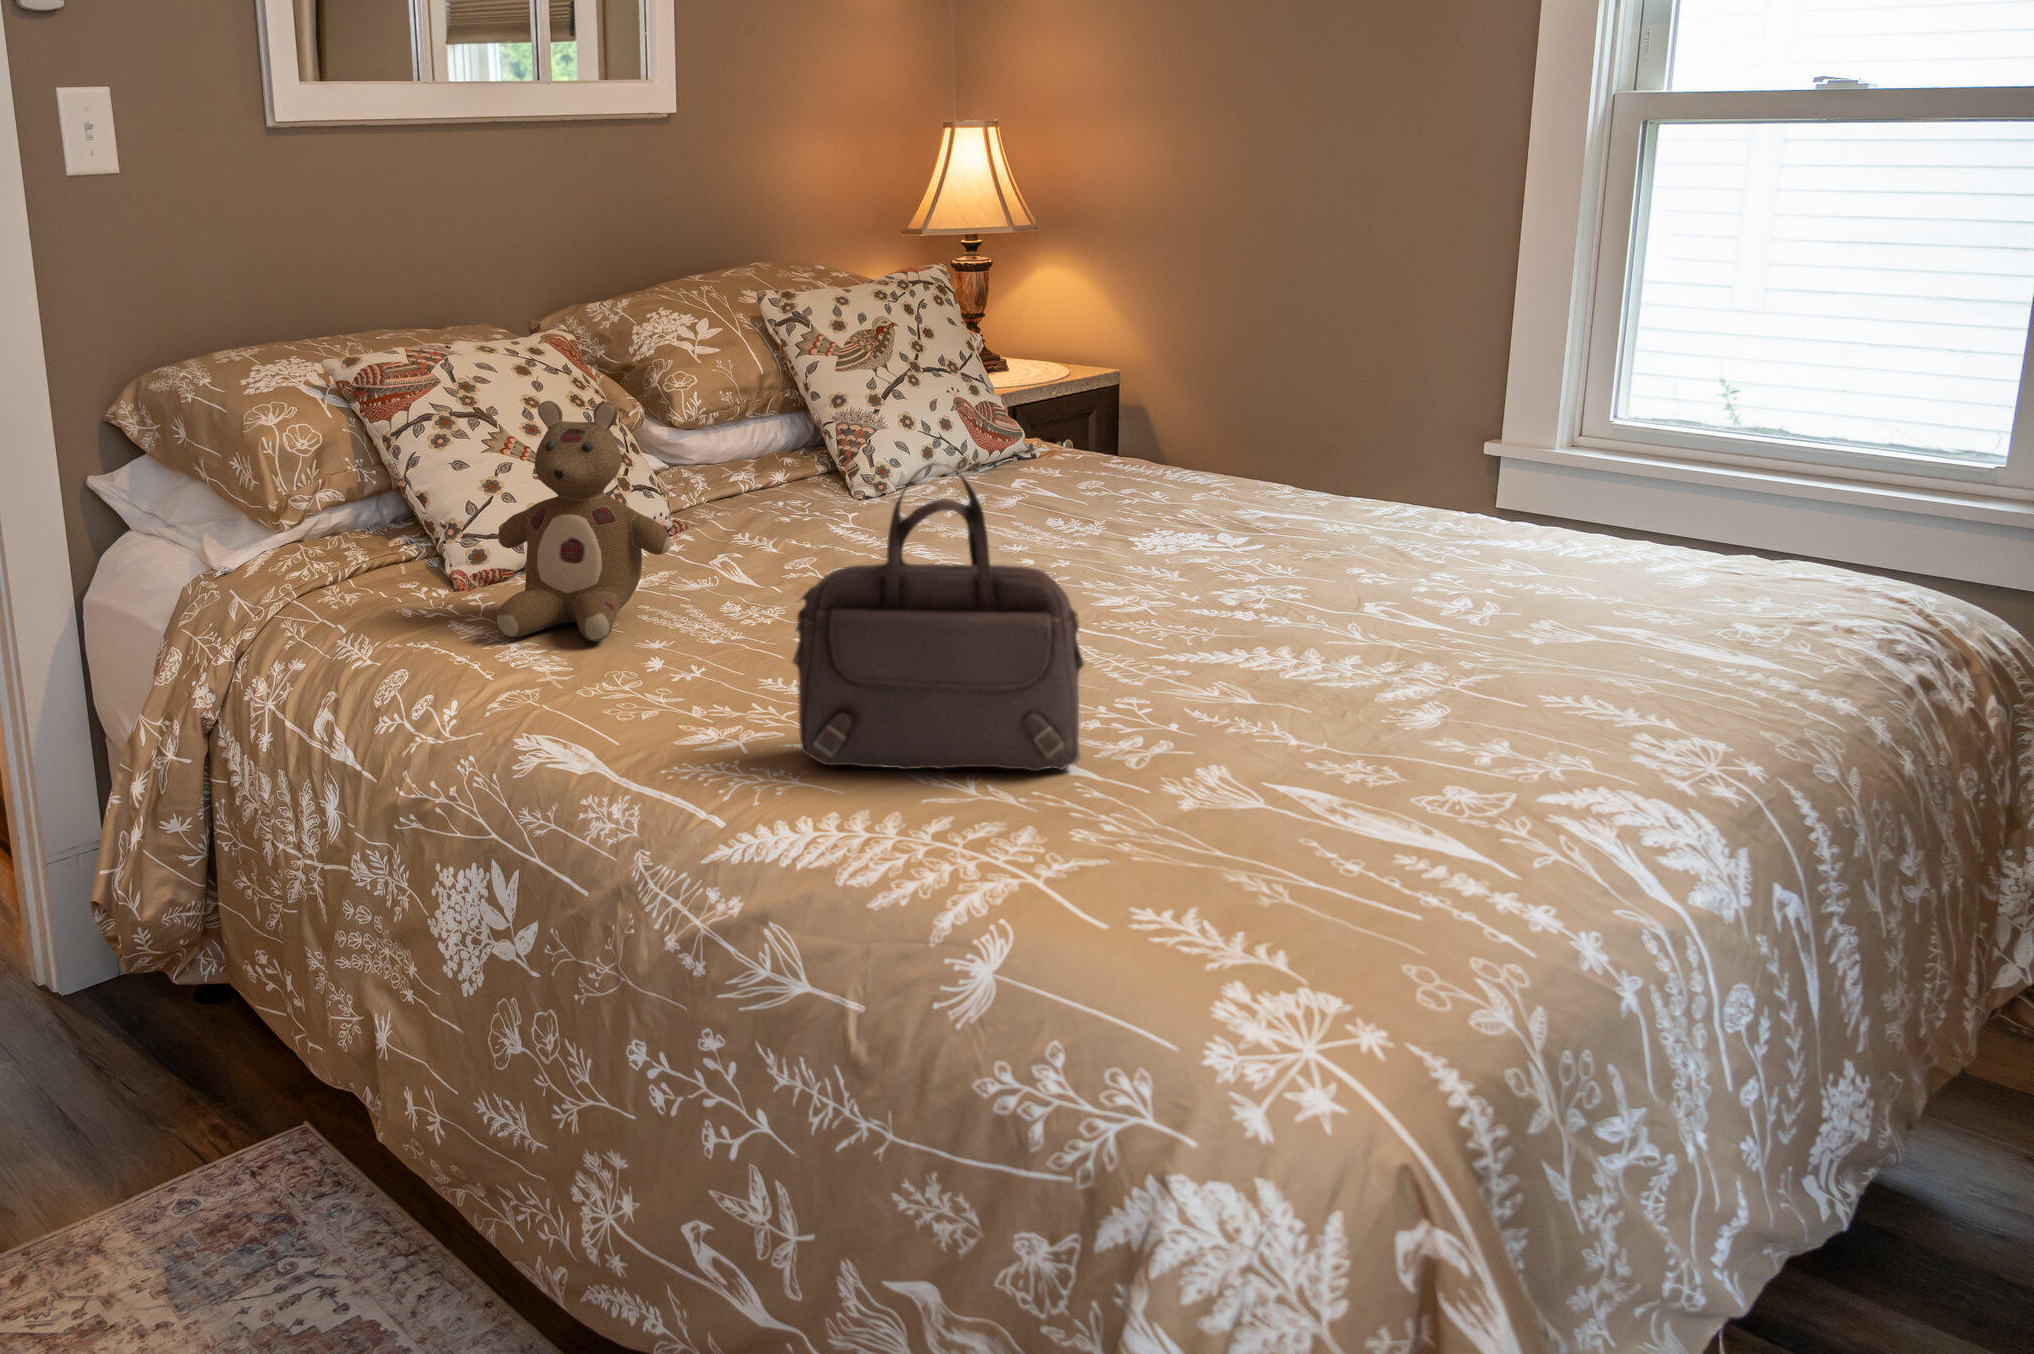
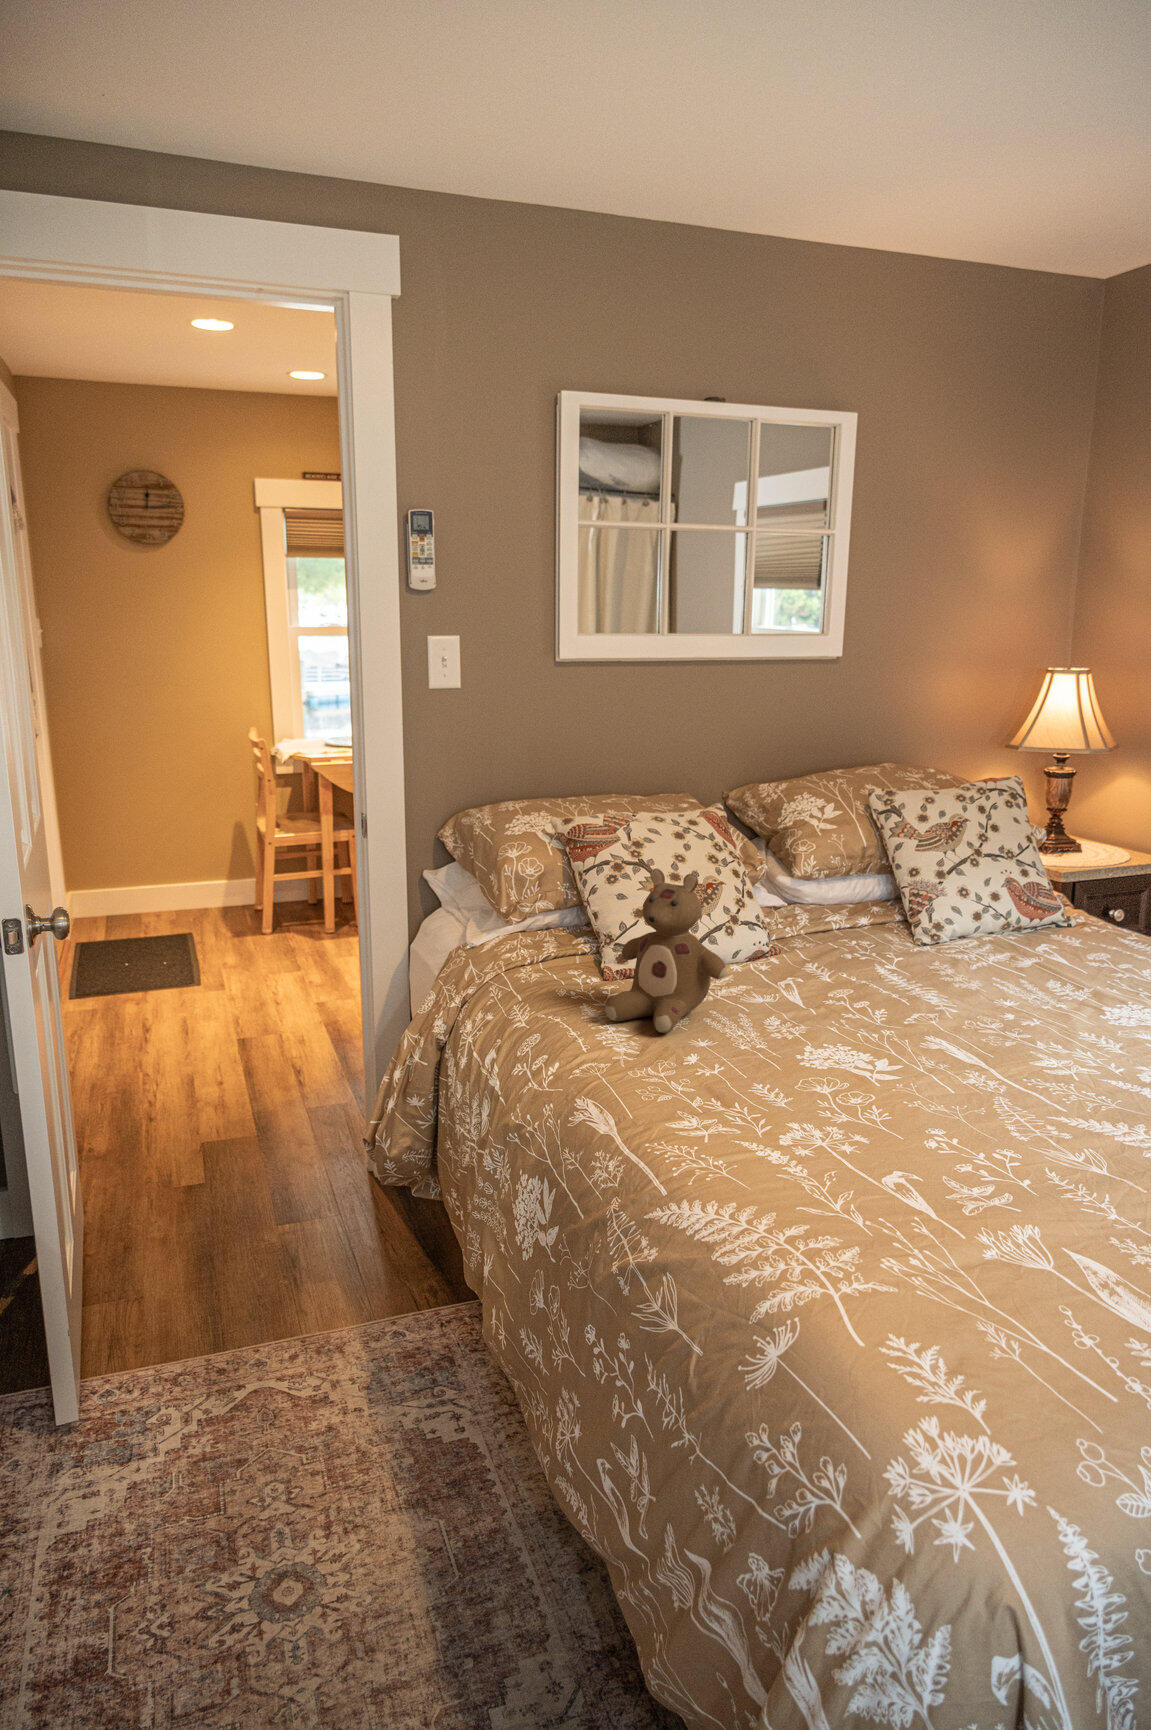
handbag: present [793,463,1084,771] -> none [732,965,941,1201]

